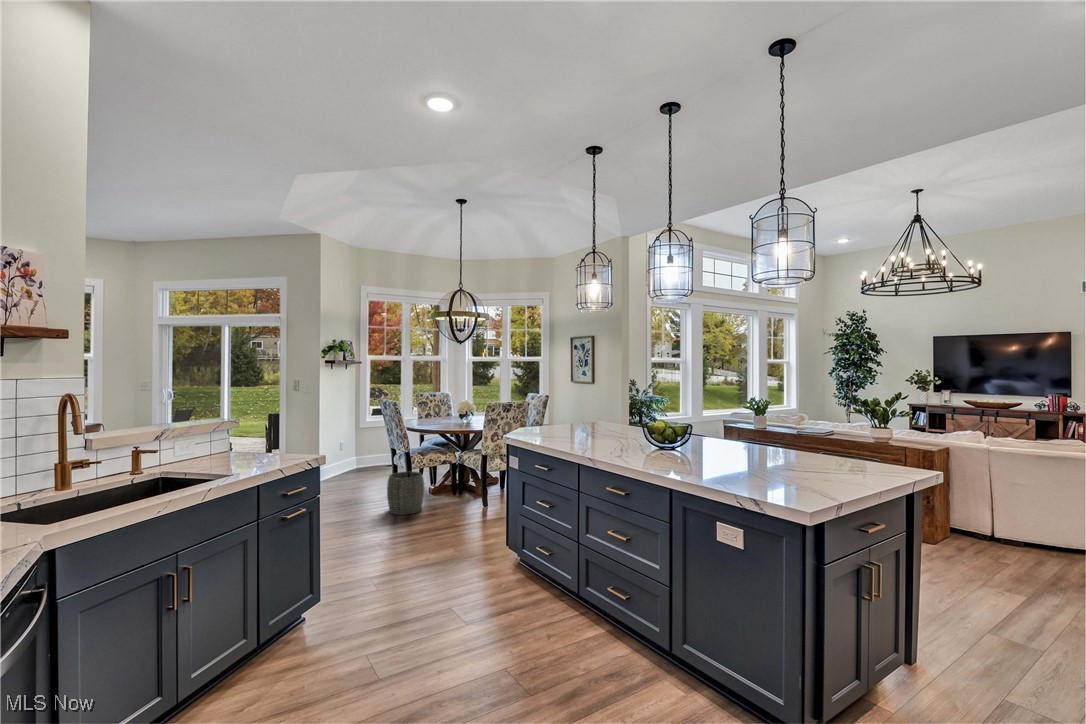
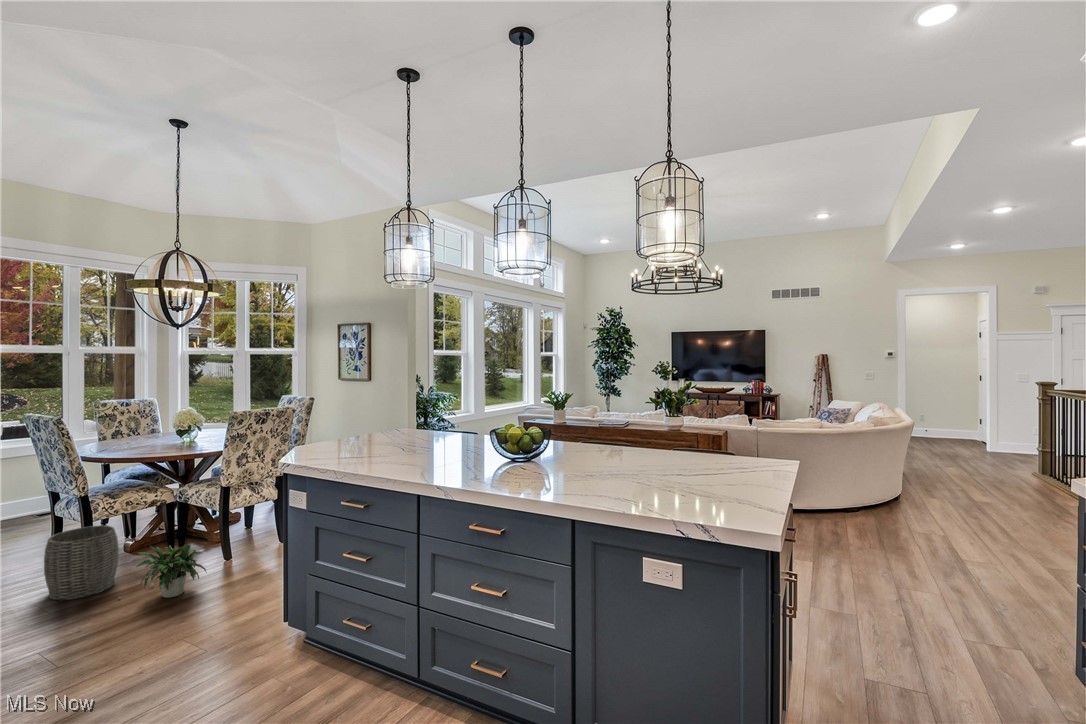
potted plant: none [422,487,470,523] -> present [119,544,207,598]

